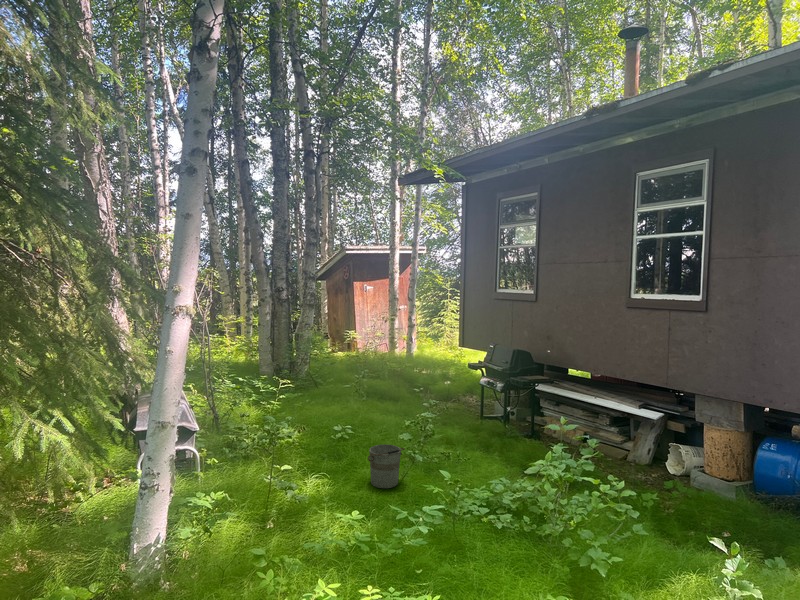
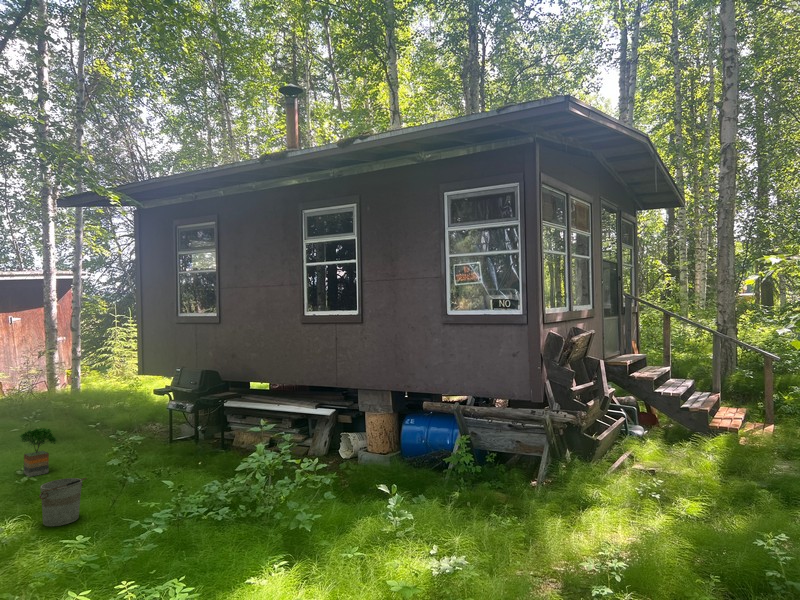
potted tree: none [365,389,391,429] -> present [20,428,56,477]

